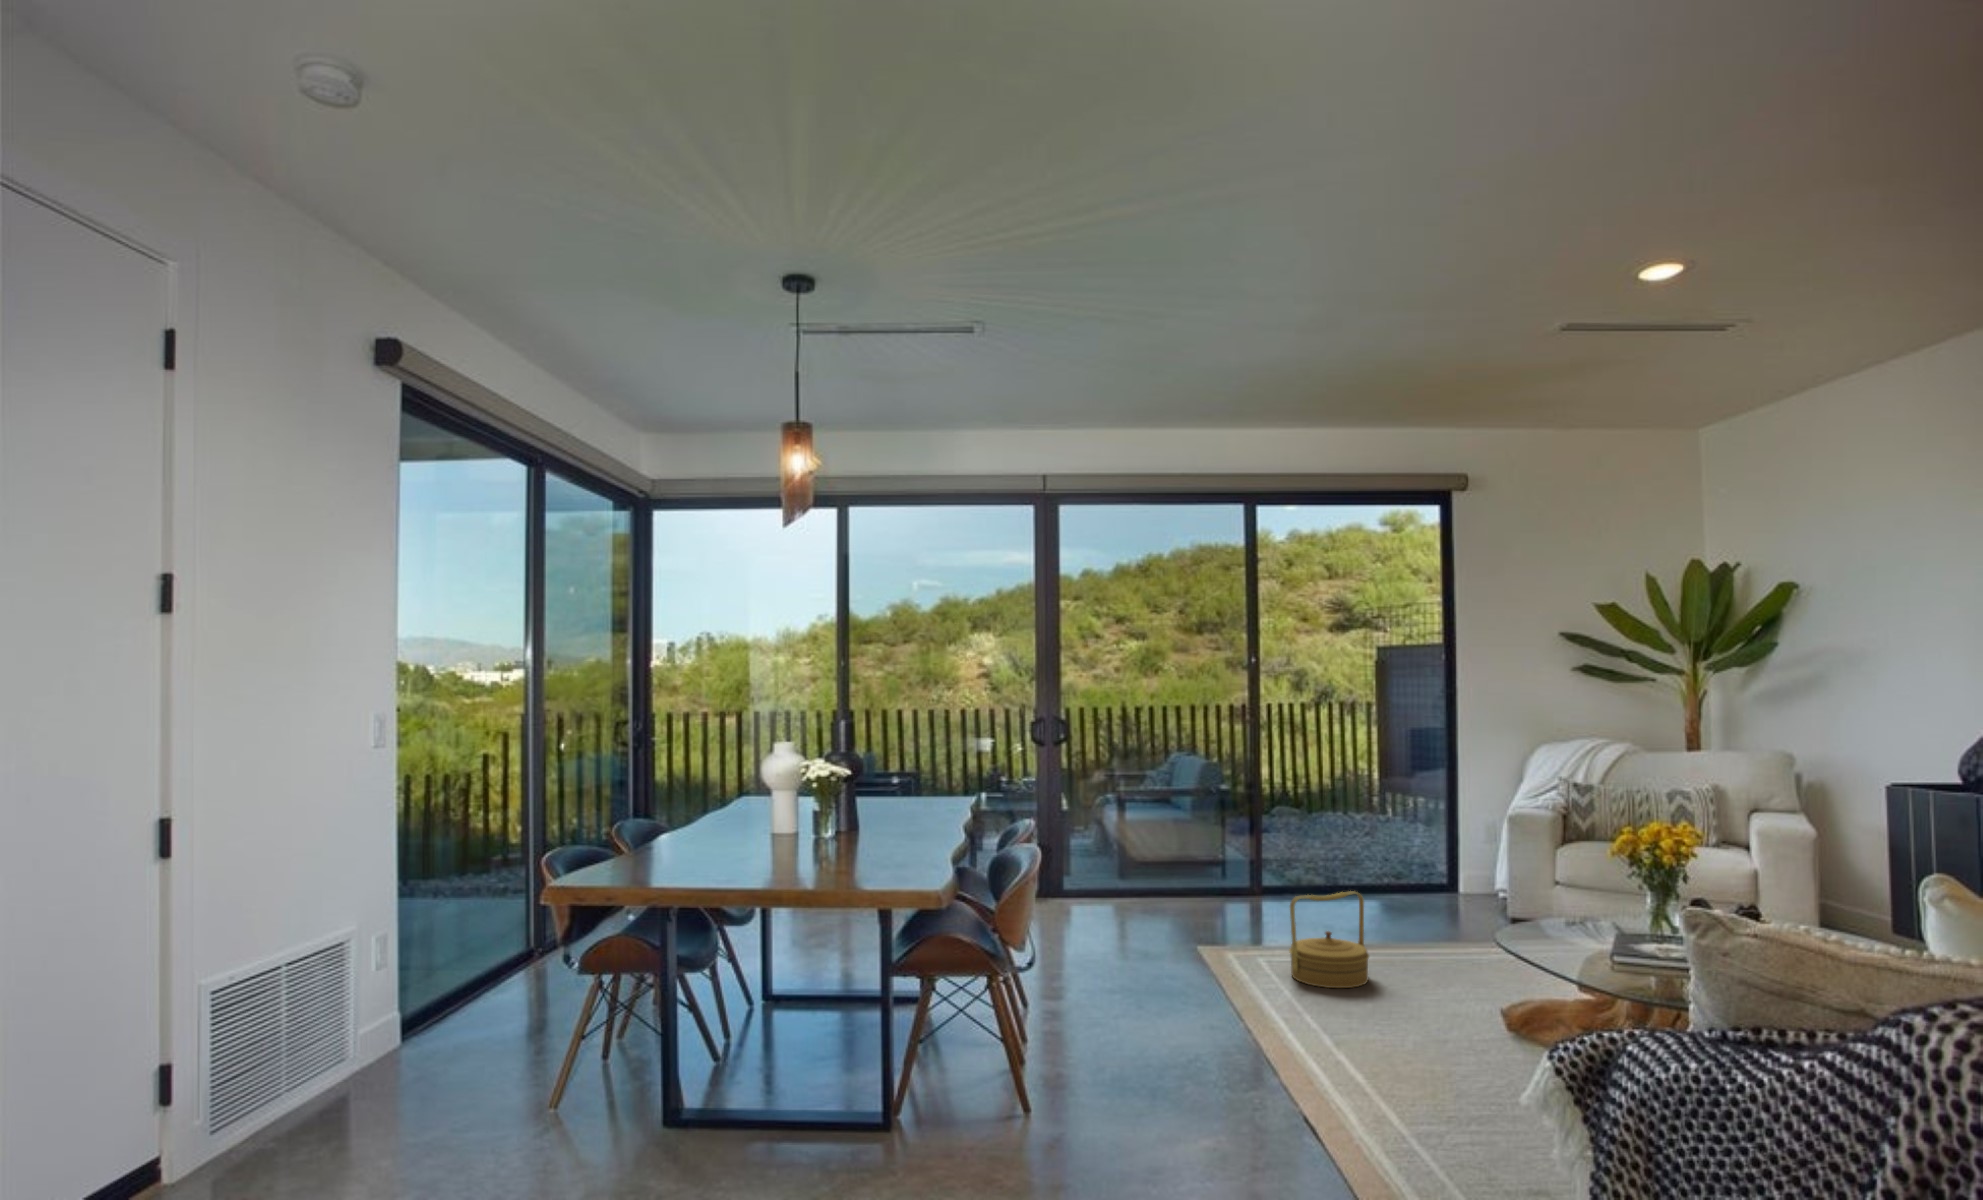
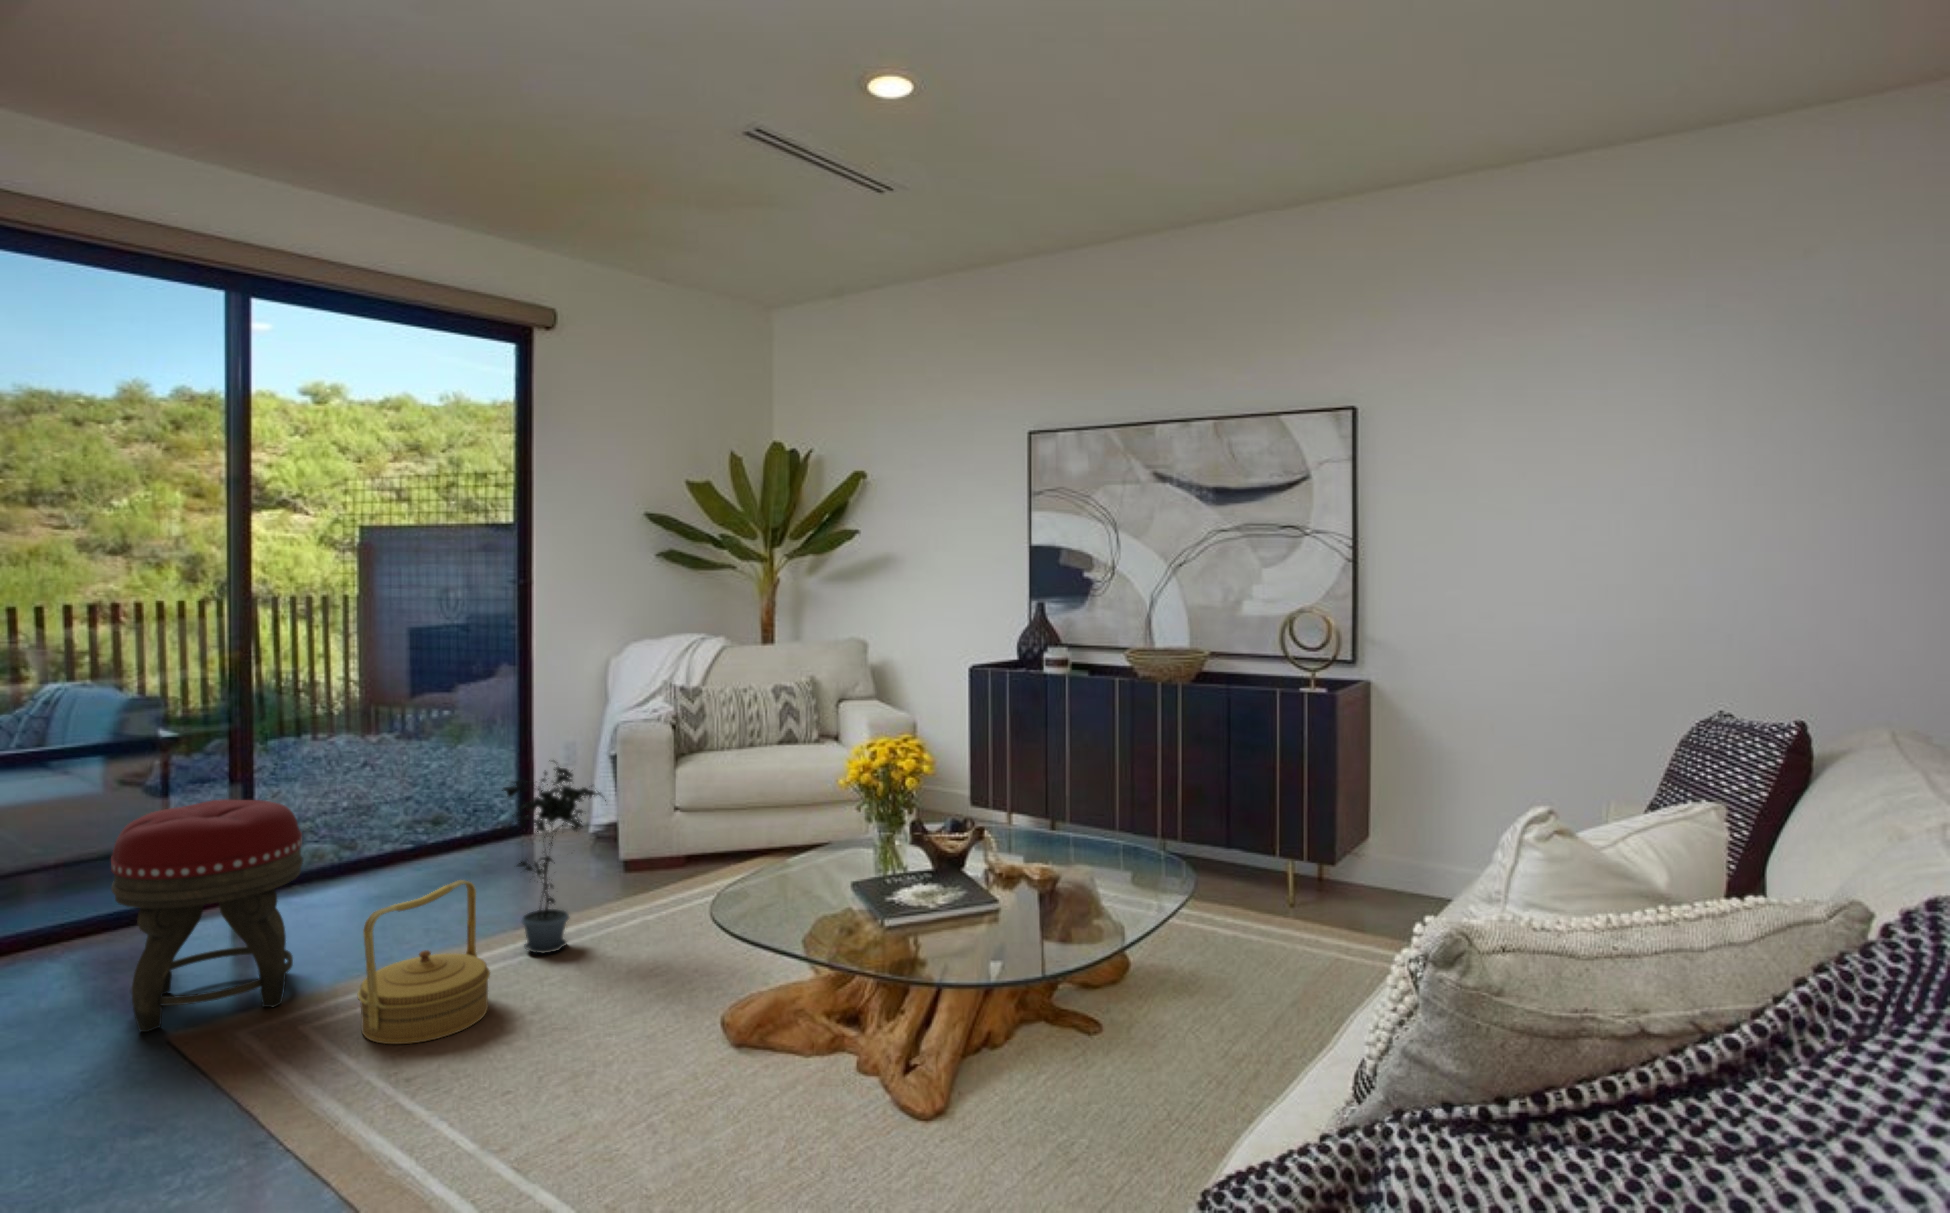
footstool: none [1177,820,1271,951] -> present [111,799,303,1032]
potted plant: none [1392,822,1463,965] -> present [502,761,606,953]

